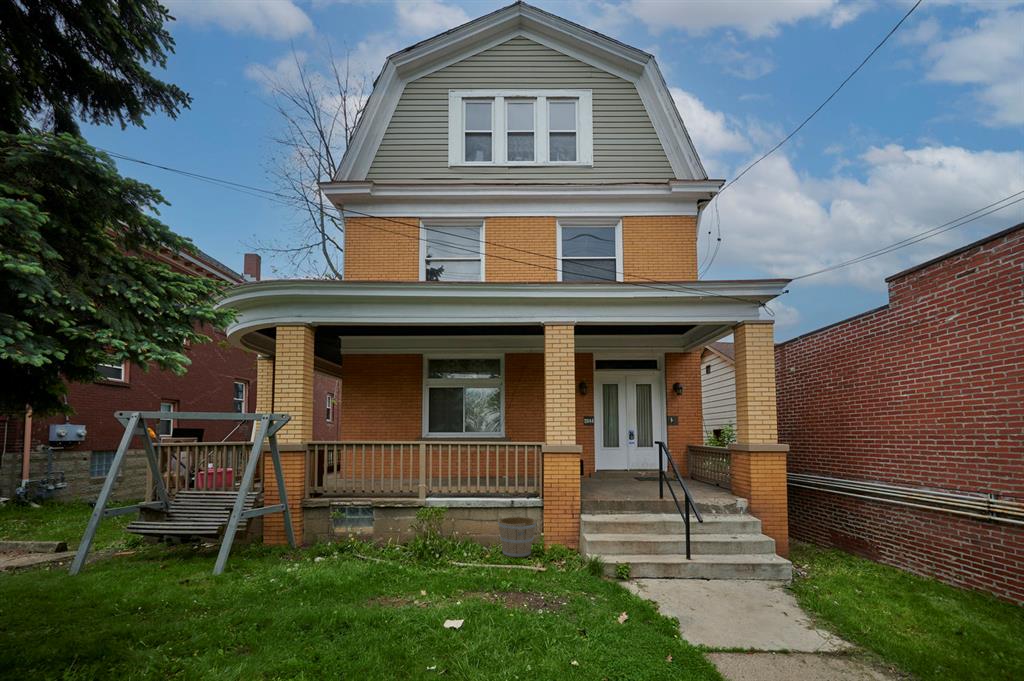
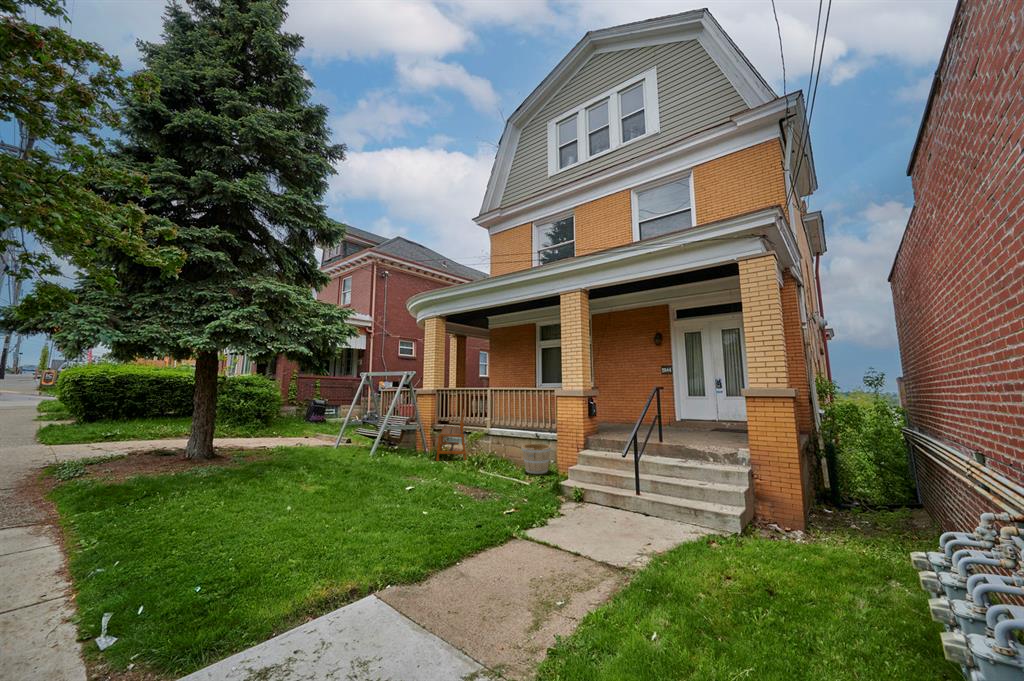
bench: none [325,477,397,562] -> present [436,409,466,461]

